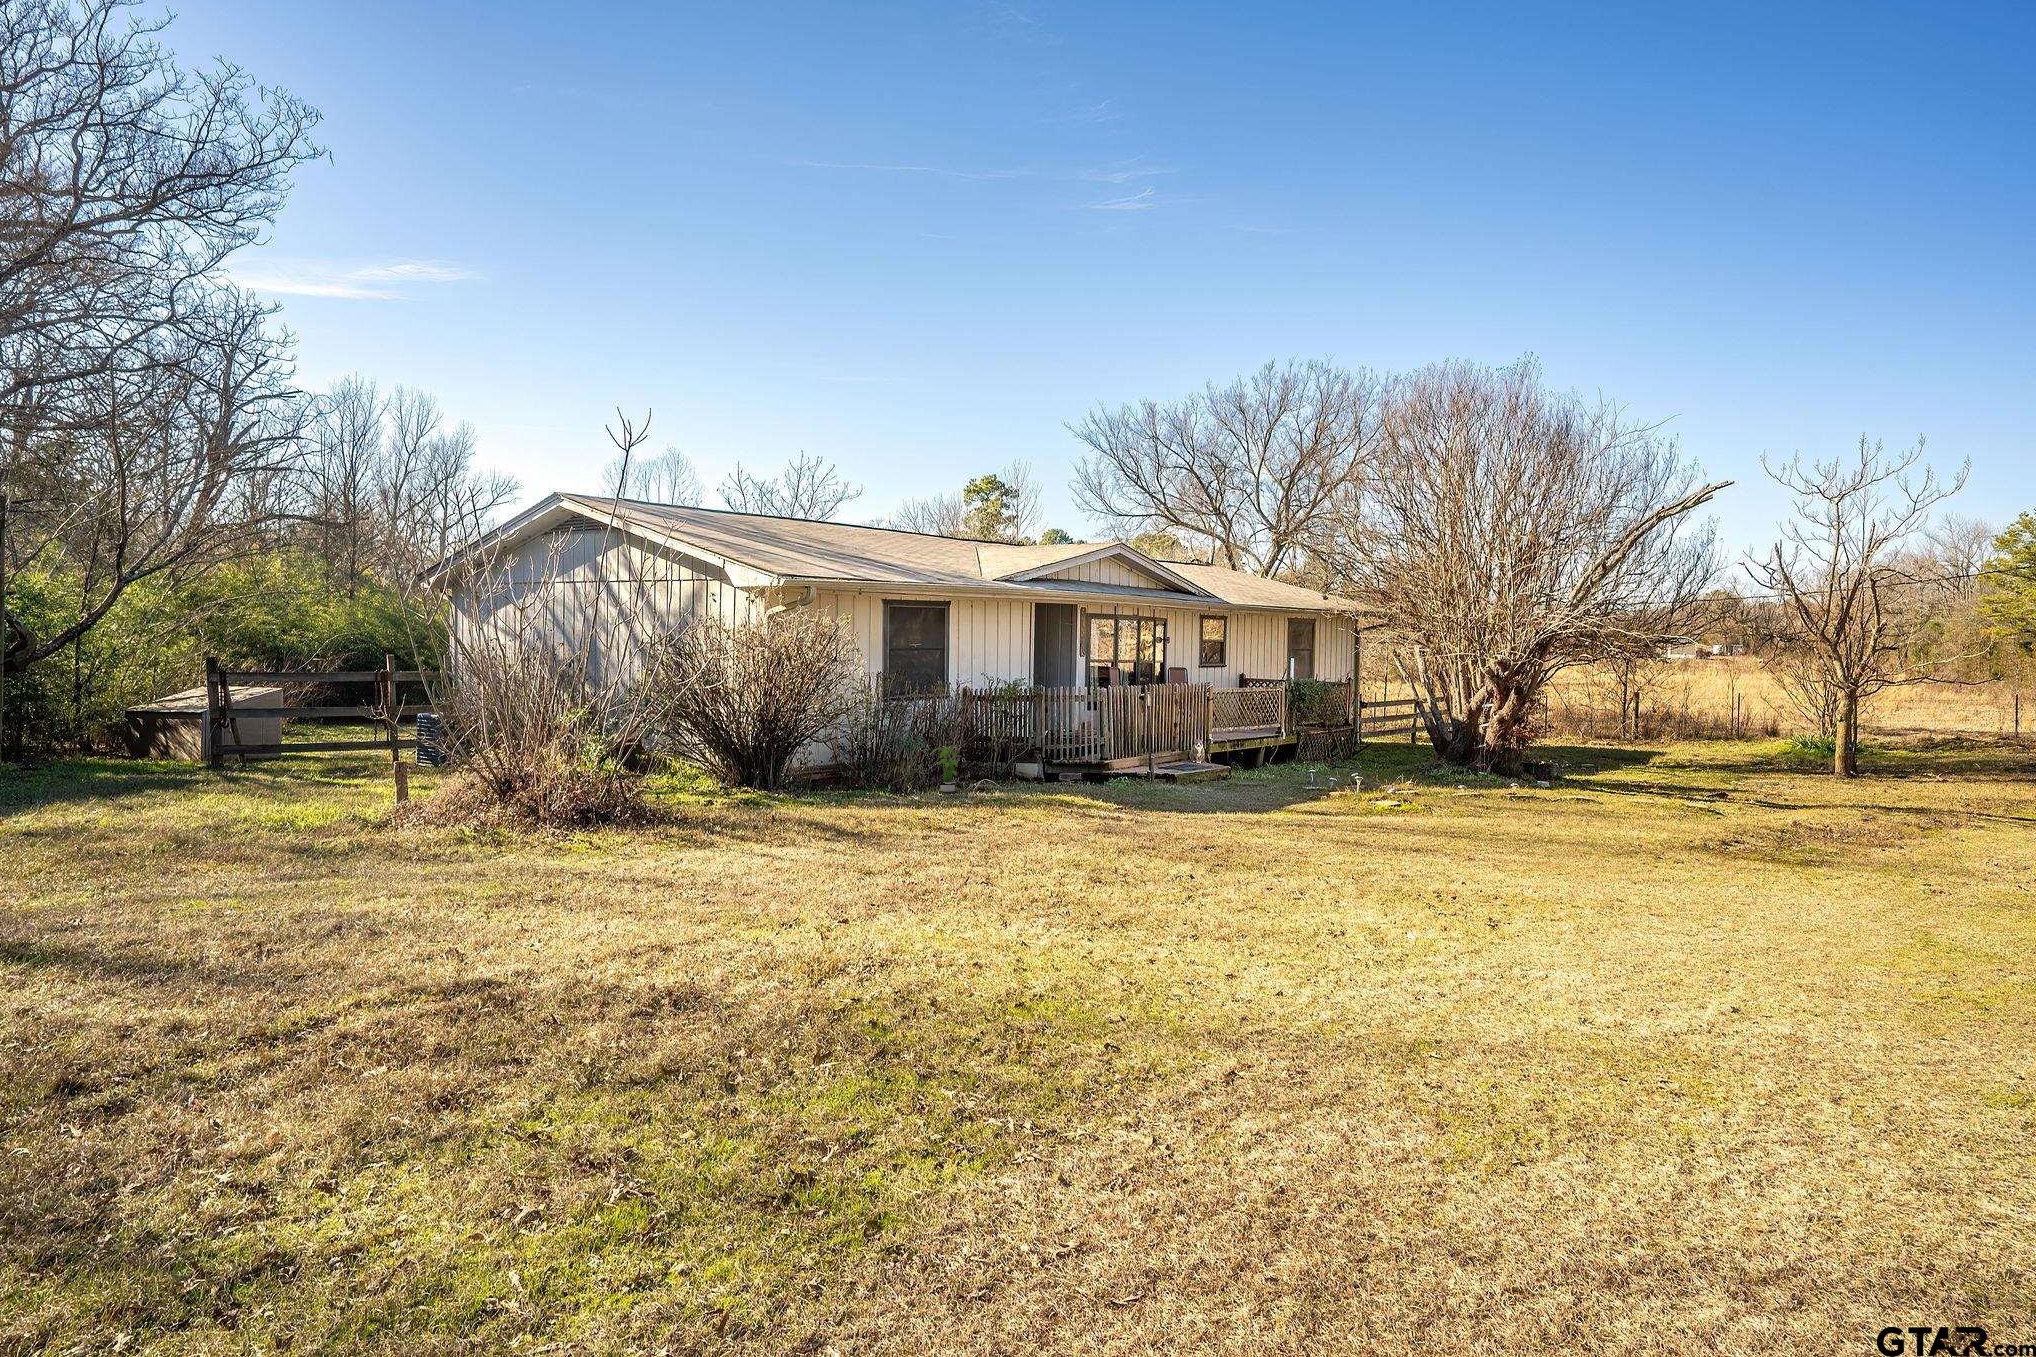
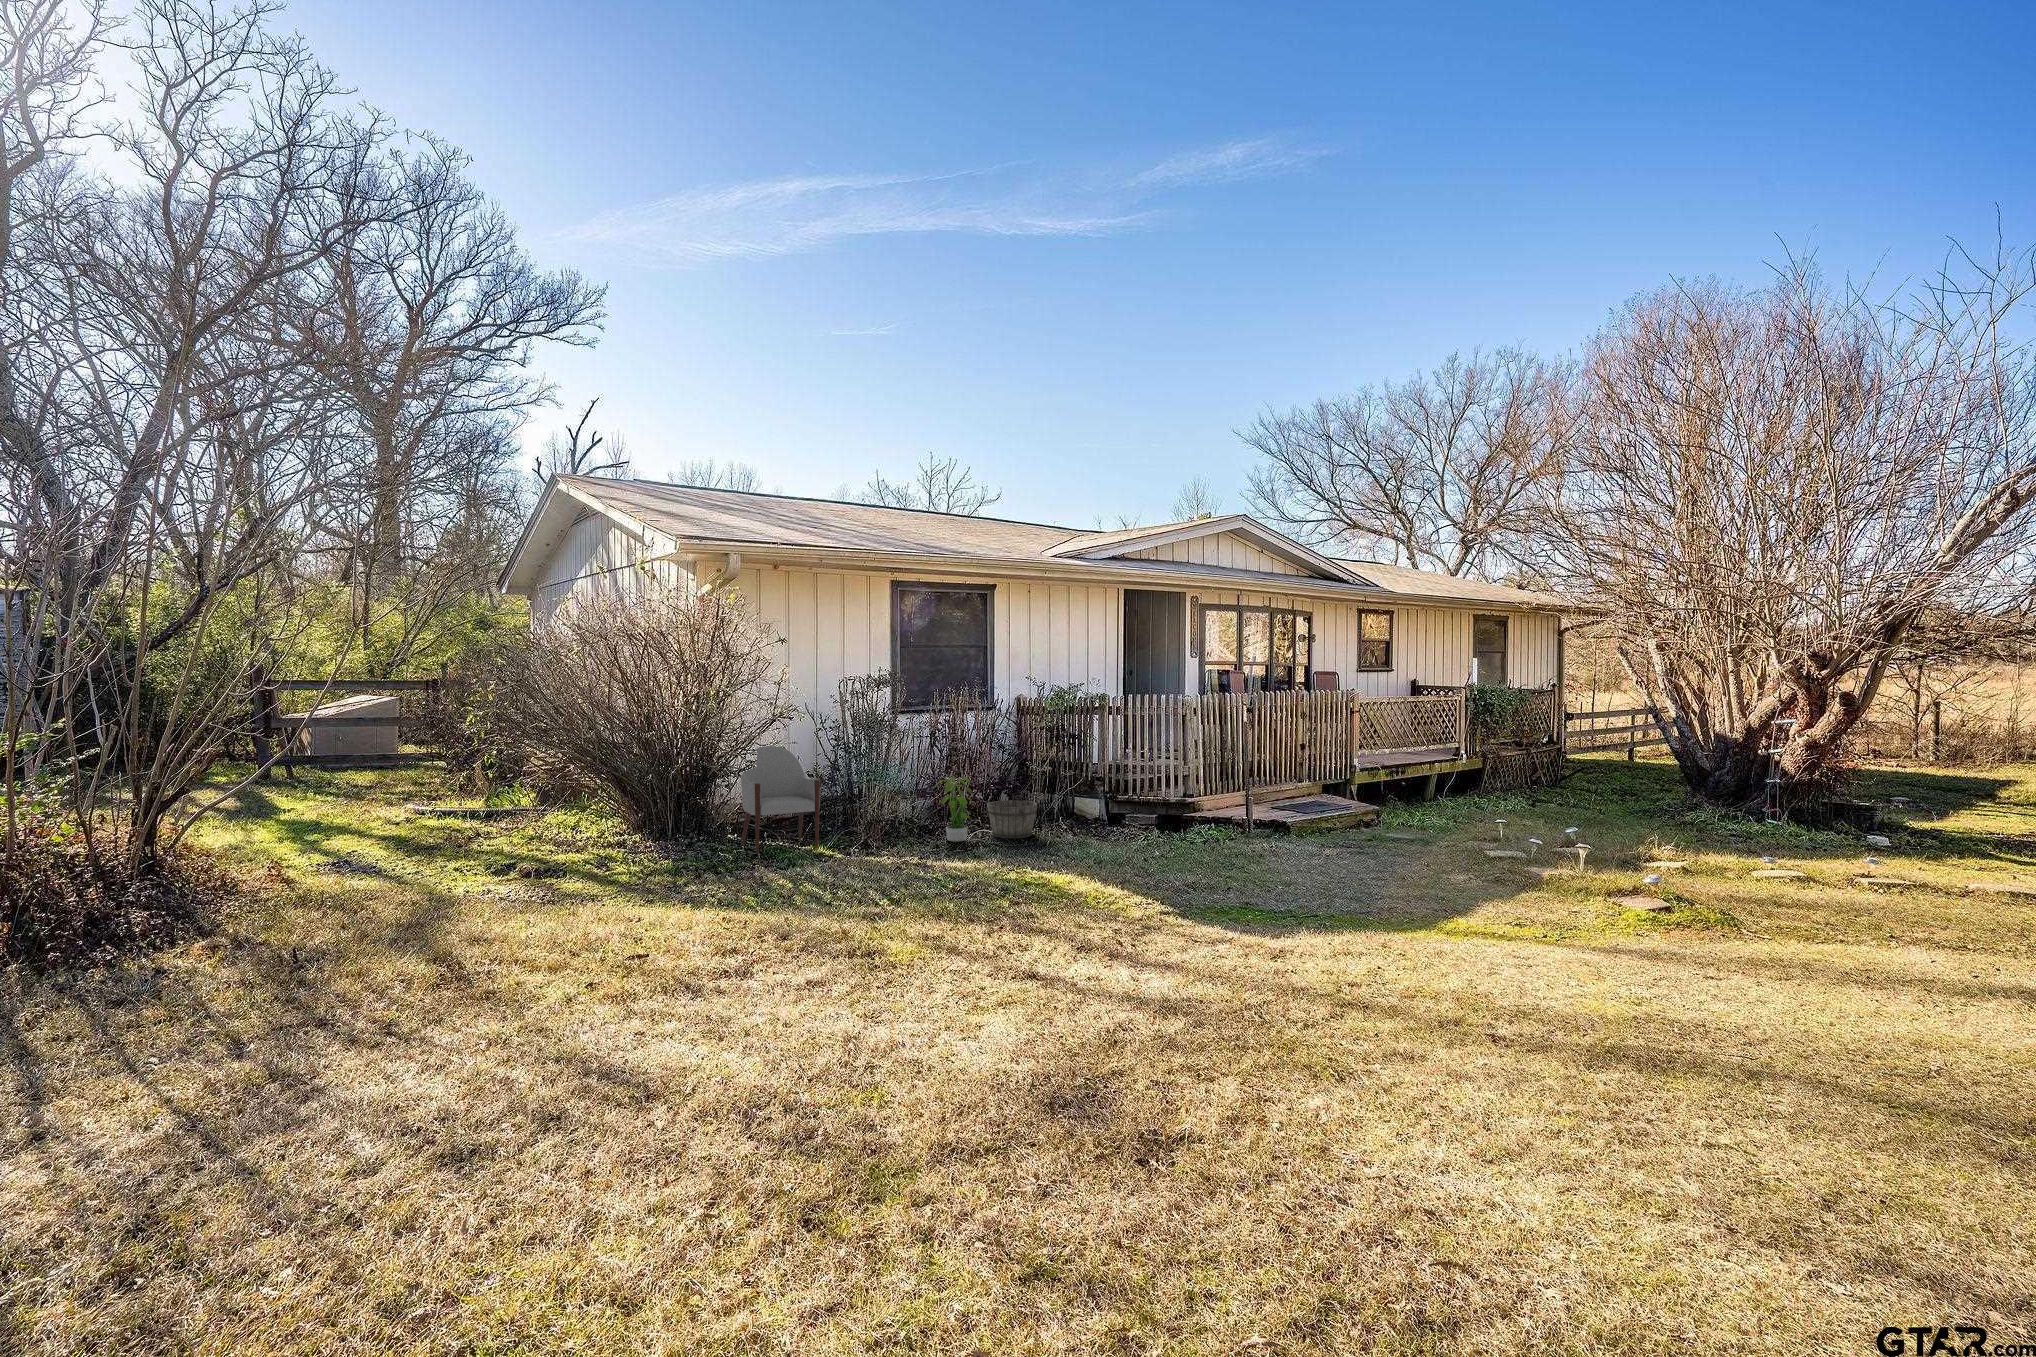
chair: none [798,725,859,800] -> present [741,746,820,854]
wooden bucket: none [964,757,1000,789] -> present [987,792,1037,838]

